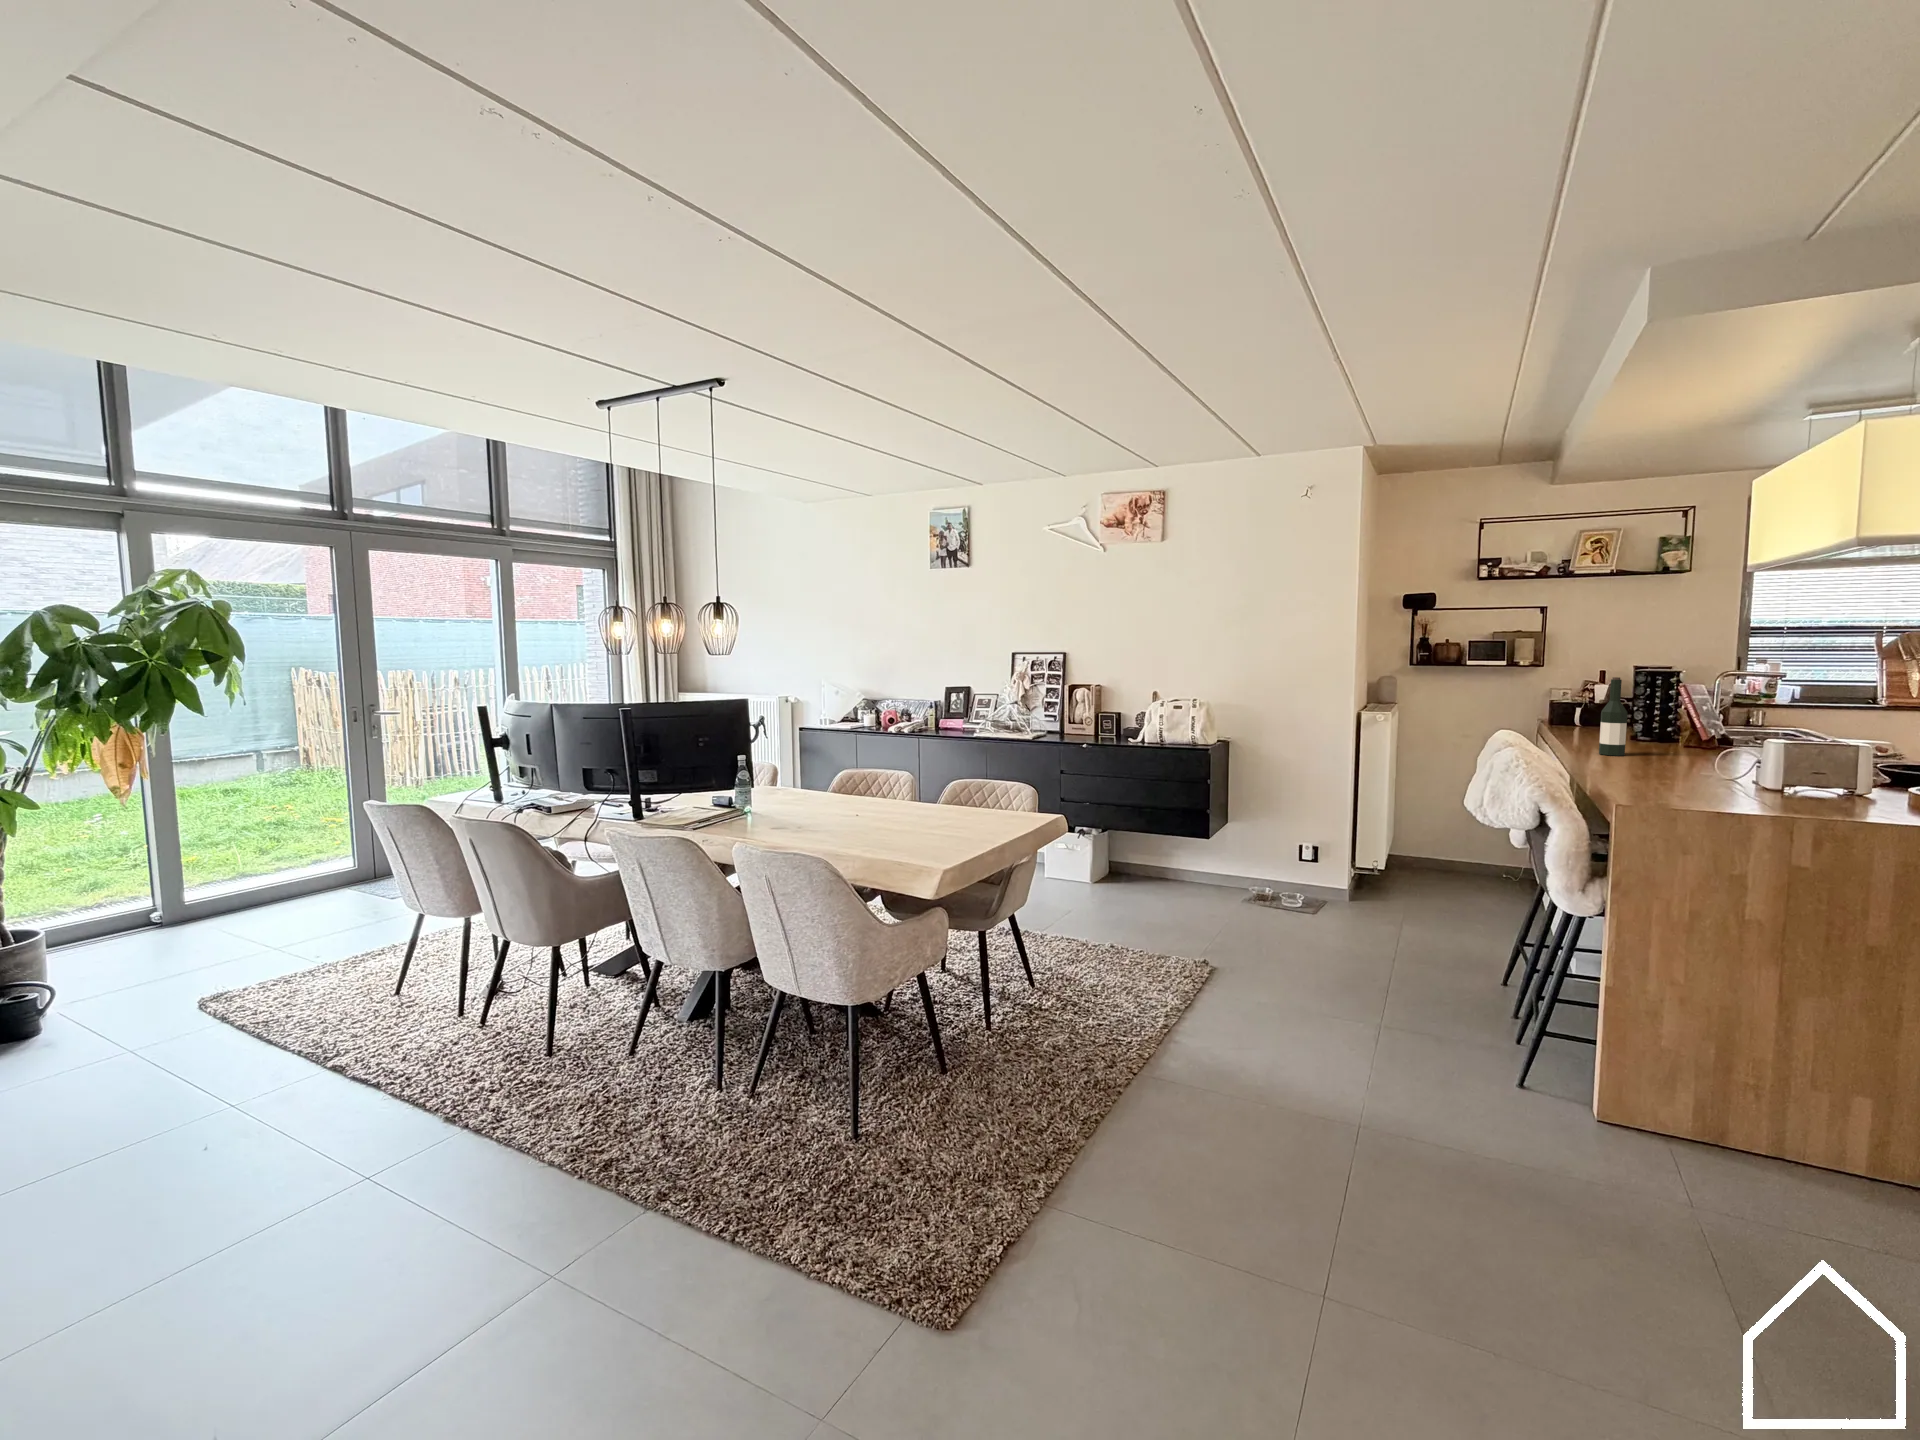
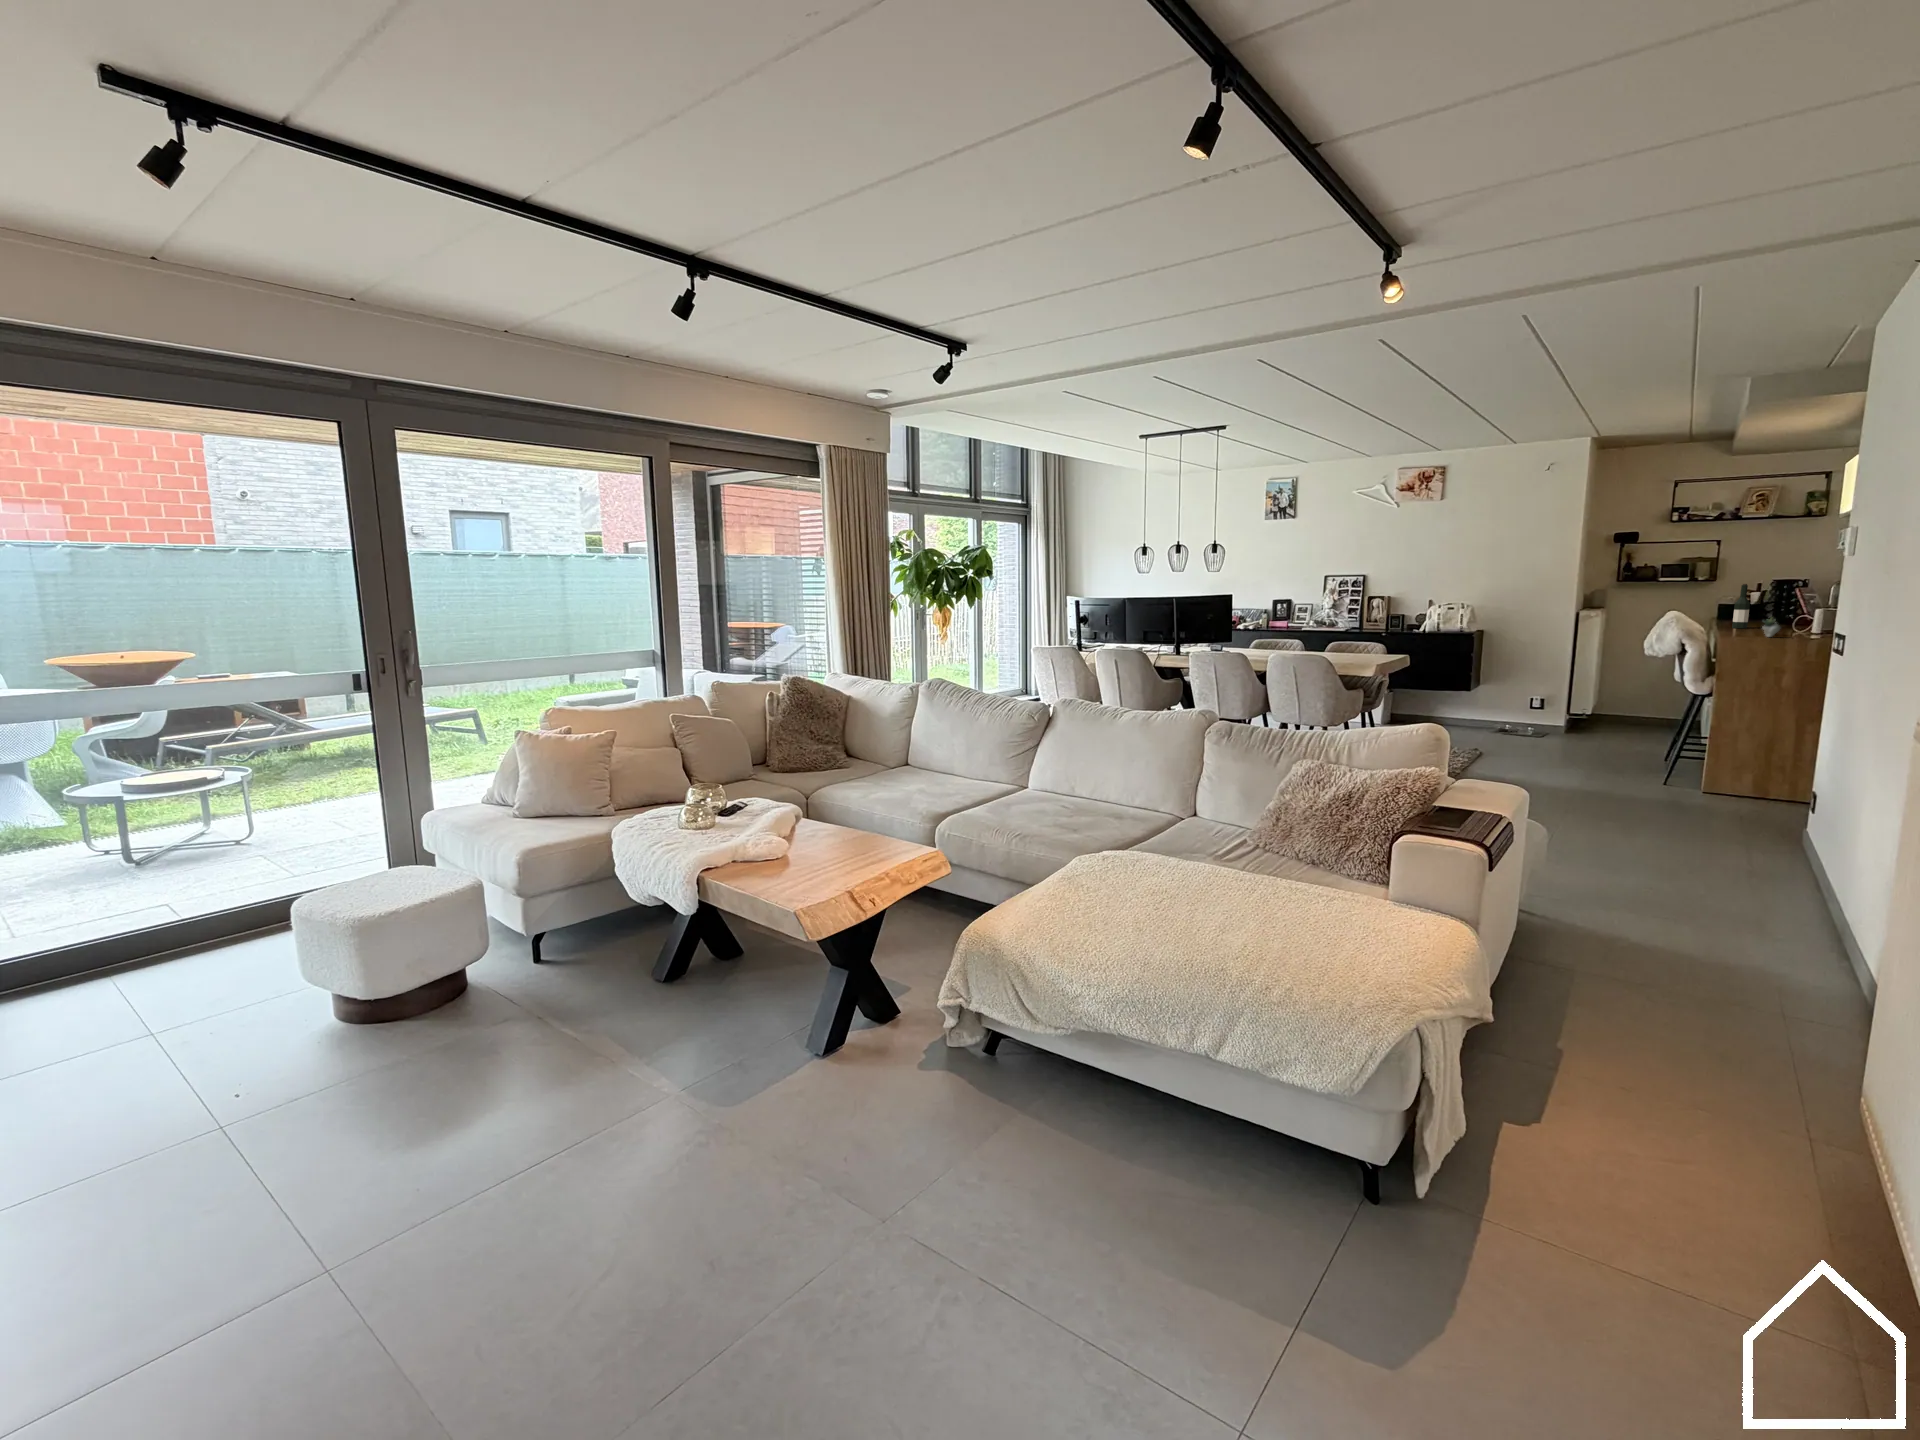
succulent plant: none [1689,753,1747,795] -> present [1762,618,1780,637]

